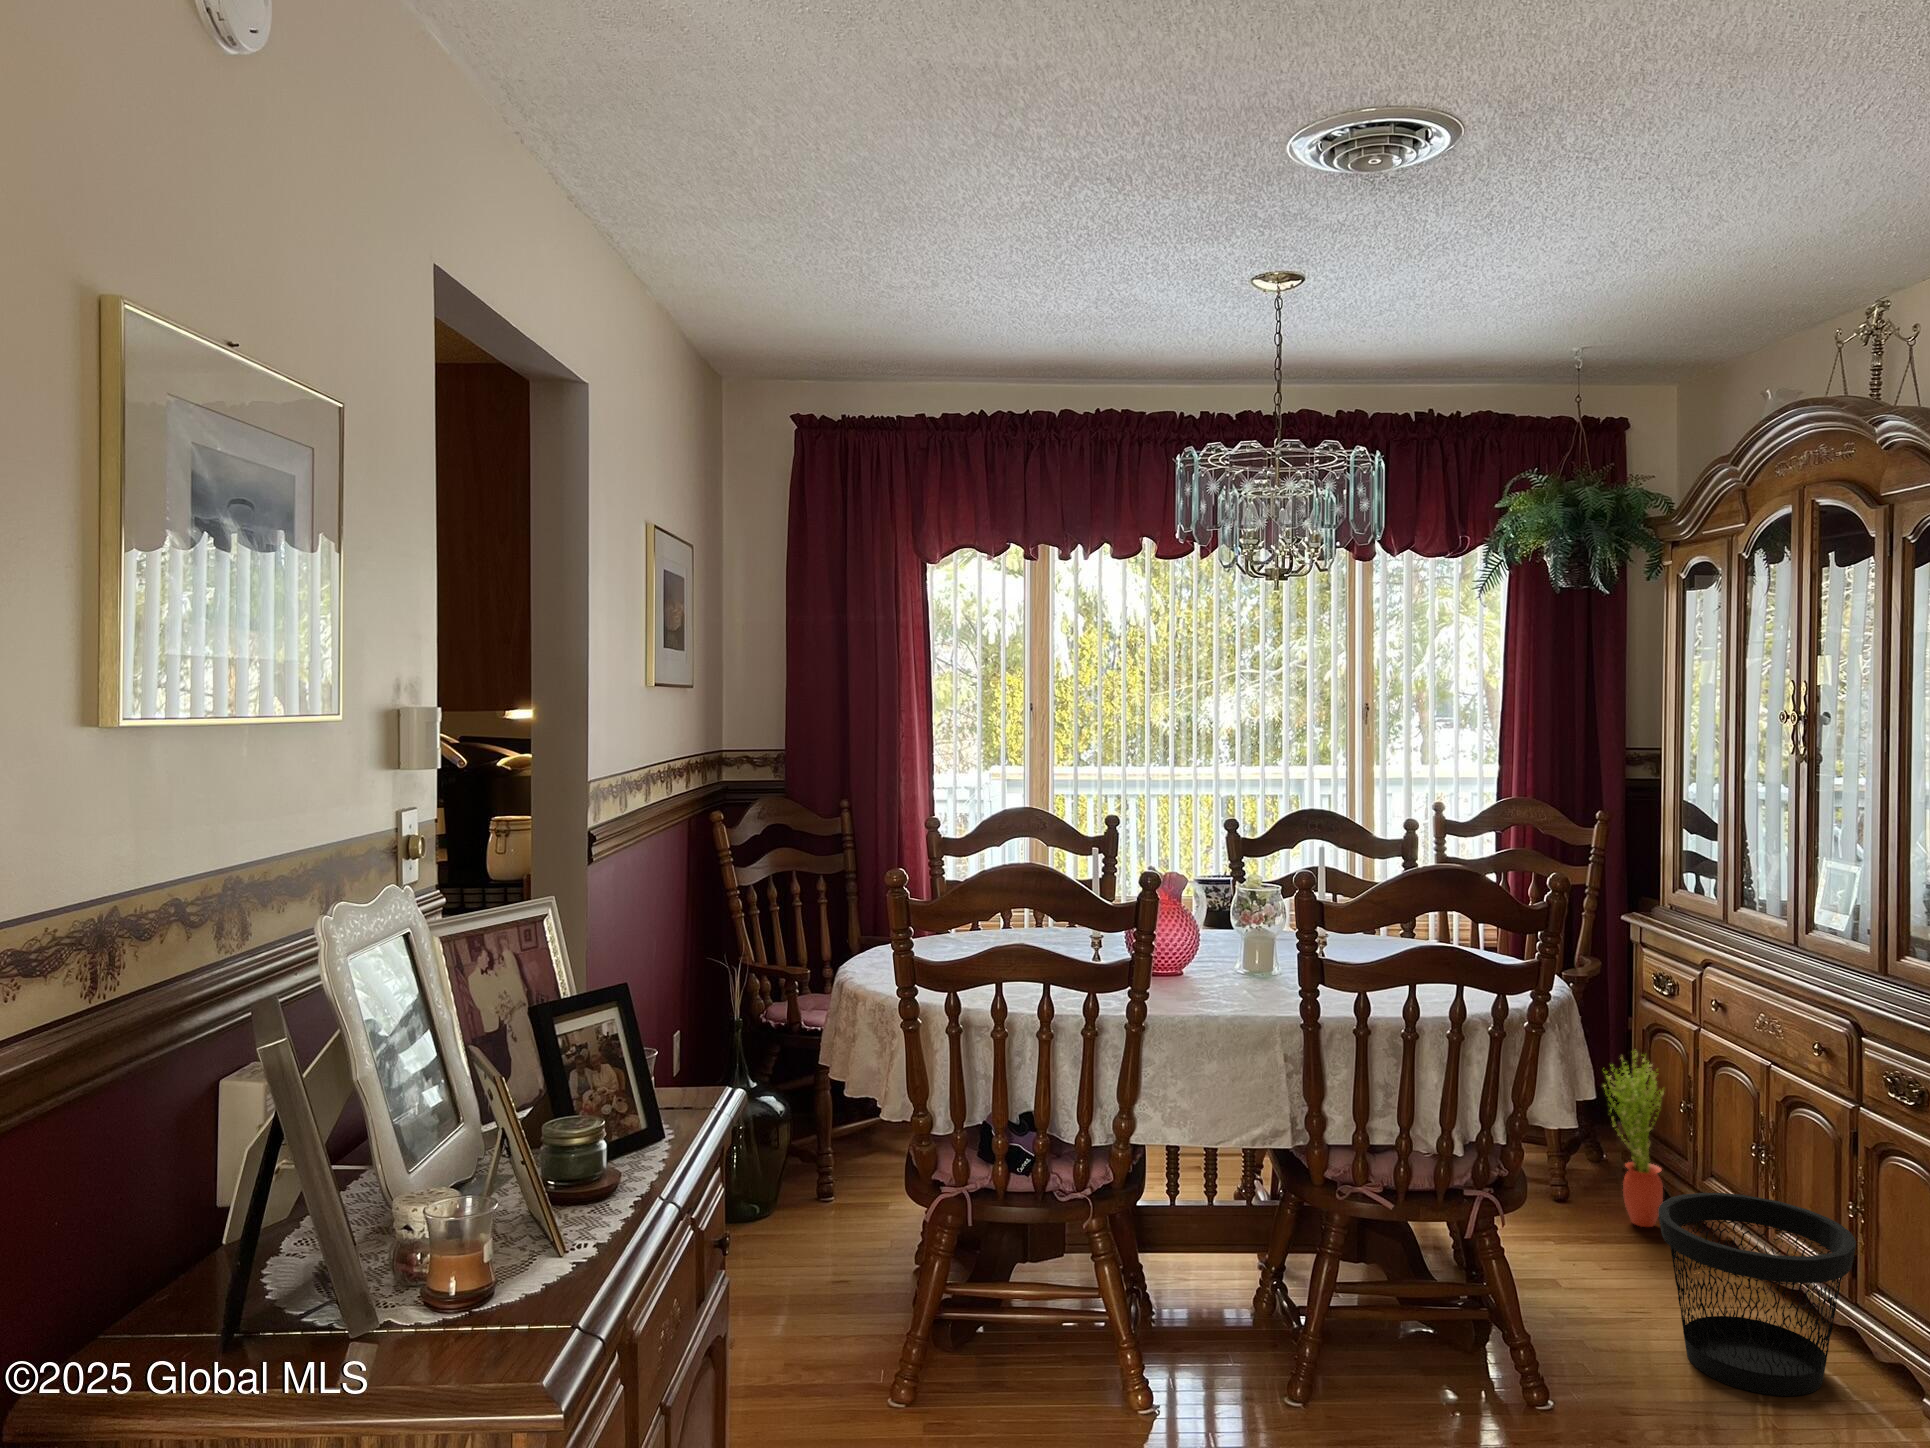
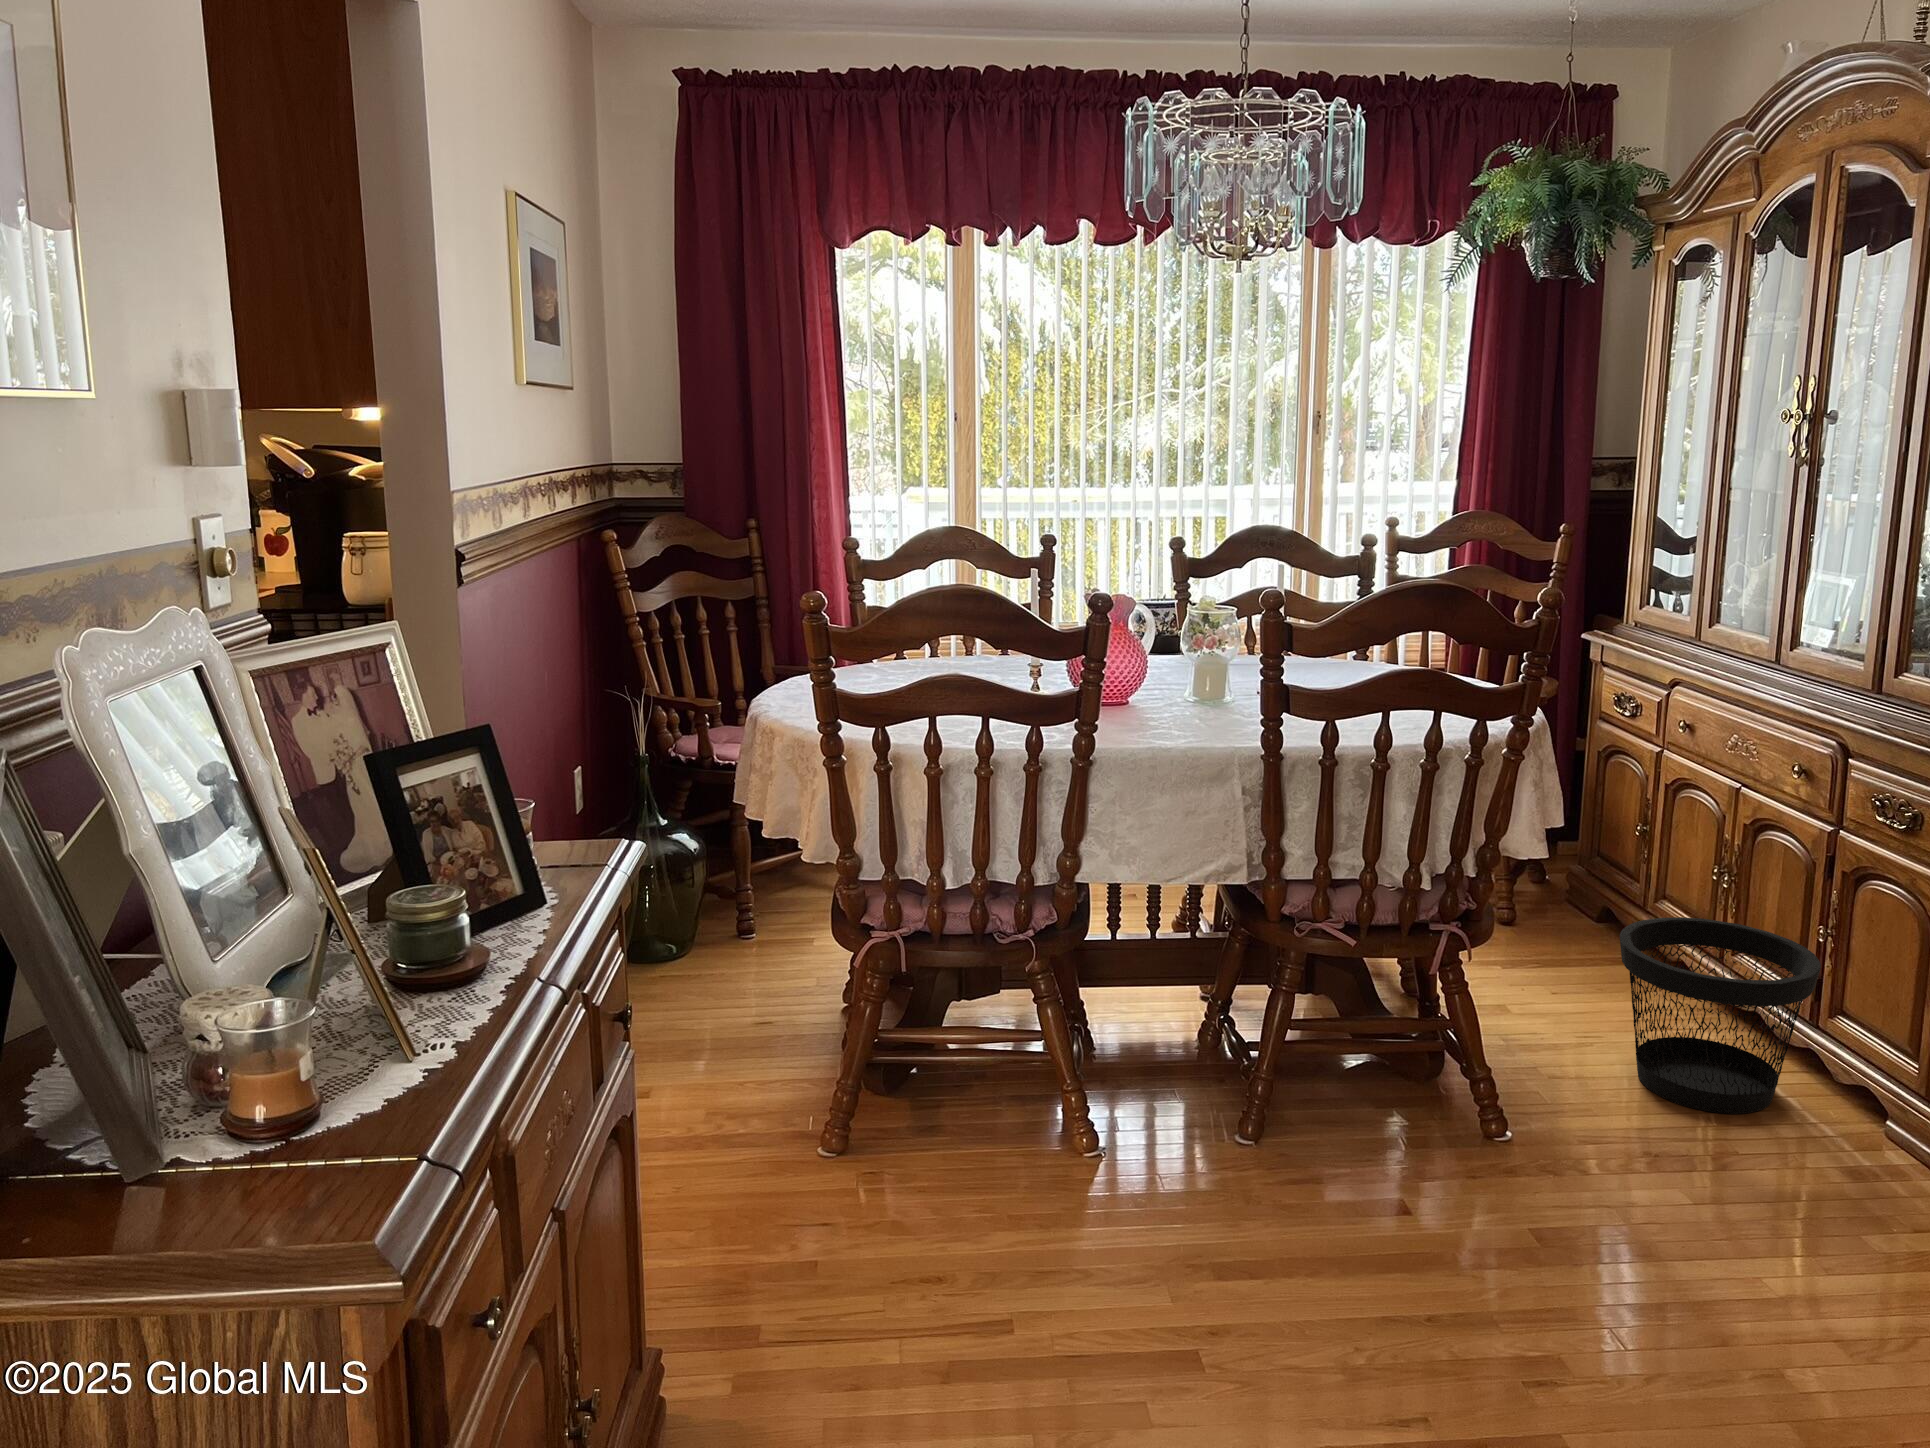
potted plant: present [1604,1051,1664,1227] -> none [1558,774,1623,950]

